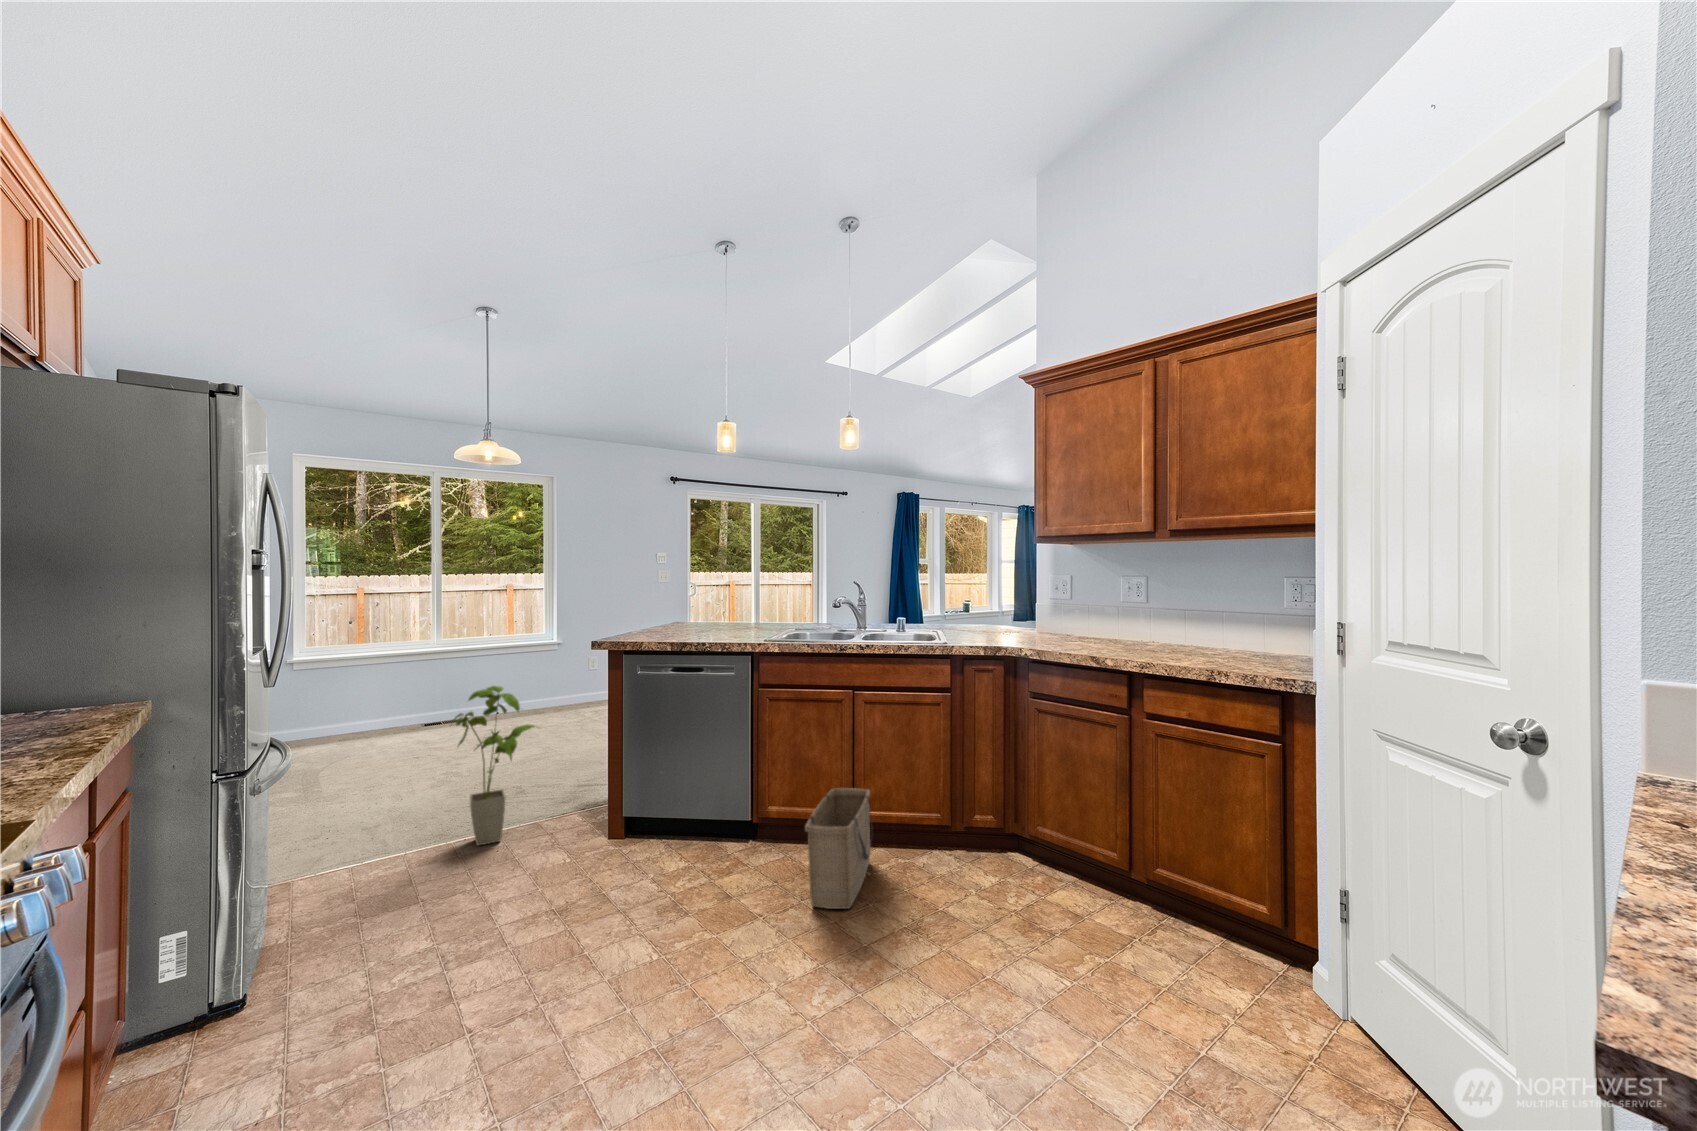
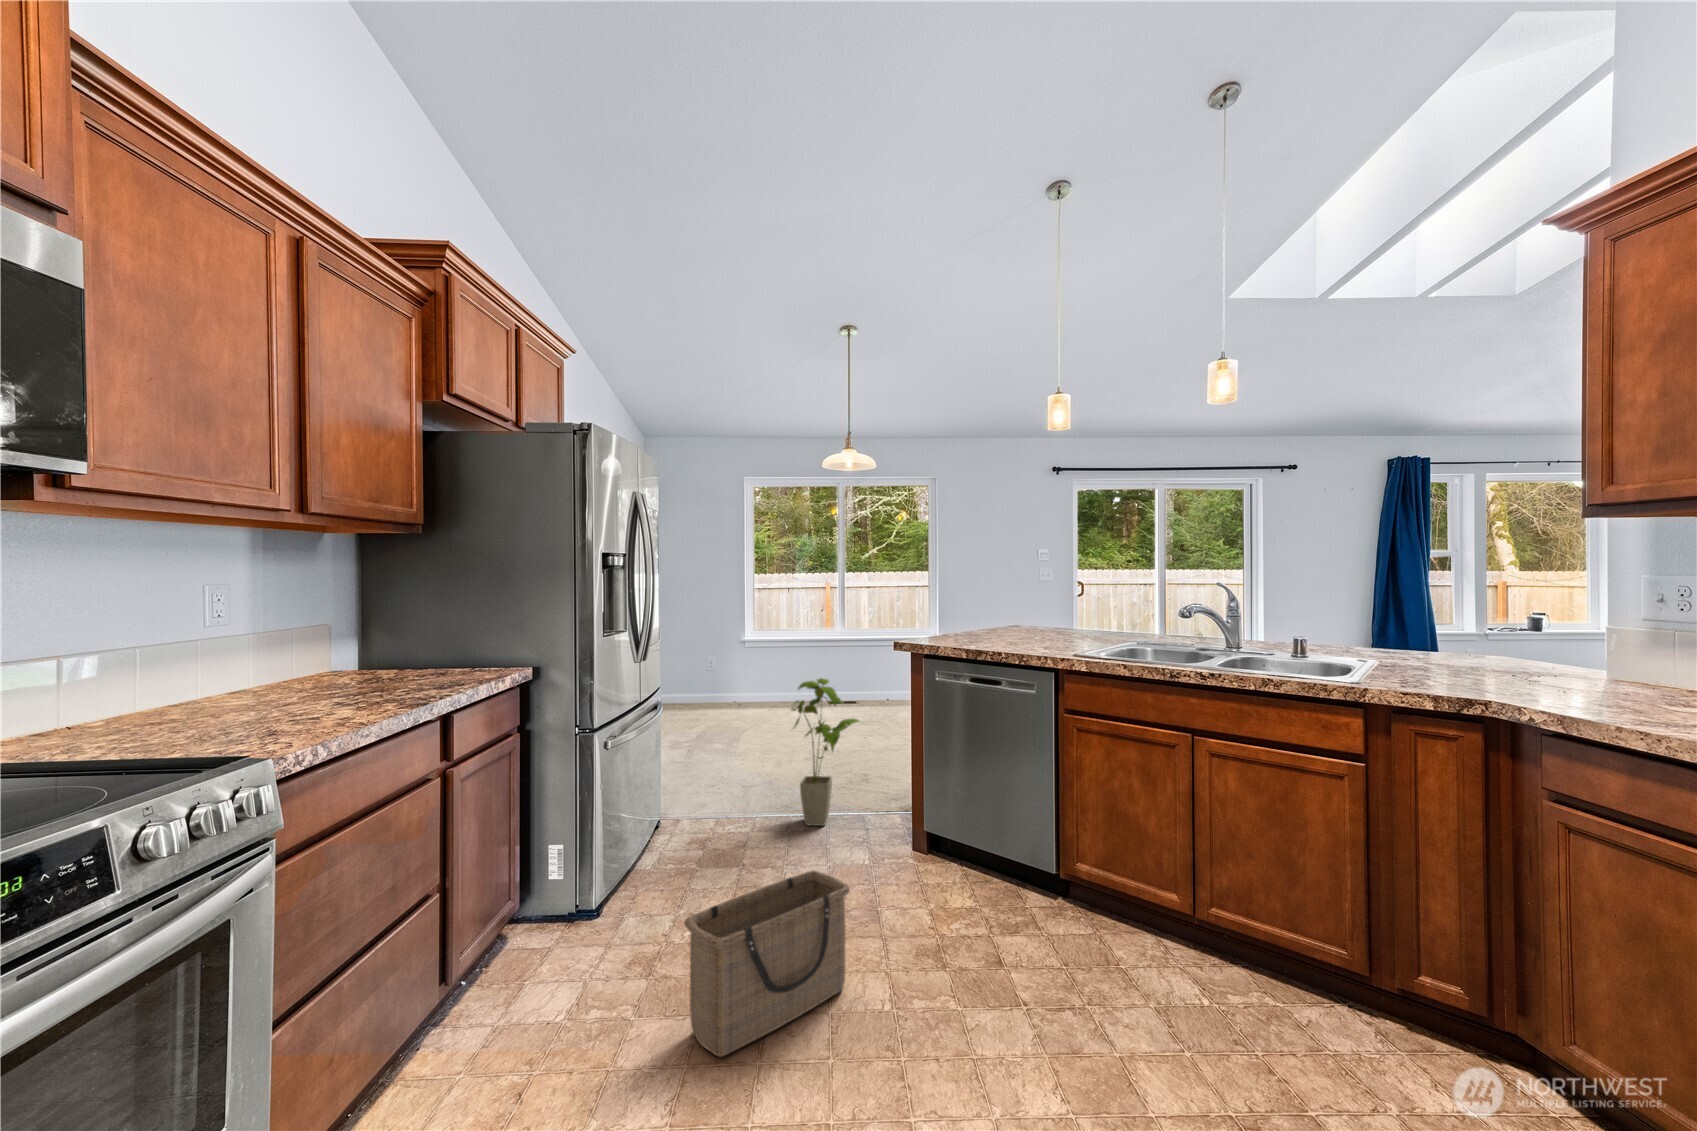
basket: present [805,788,873,909] -> present [684,870,850,1057]

